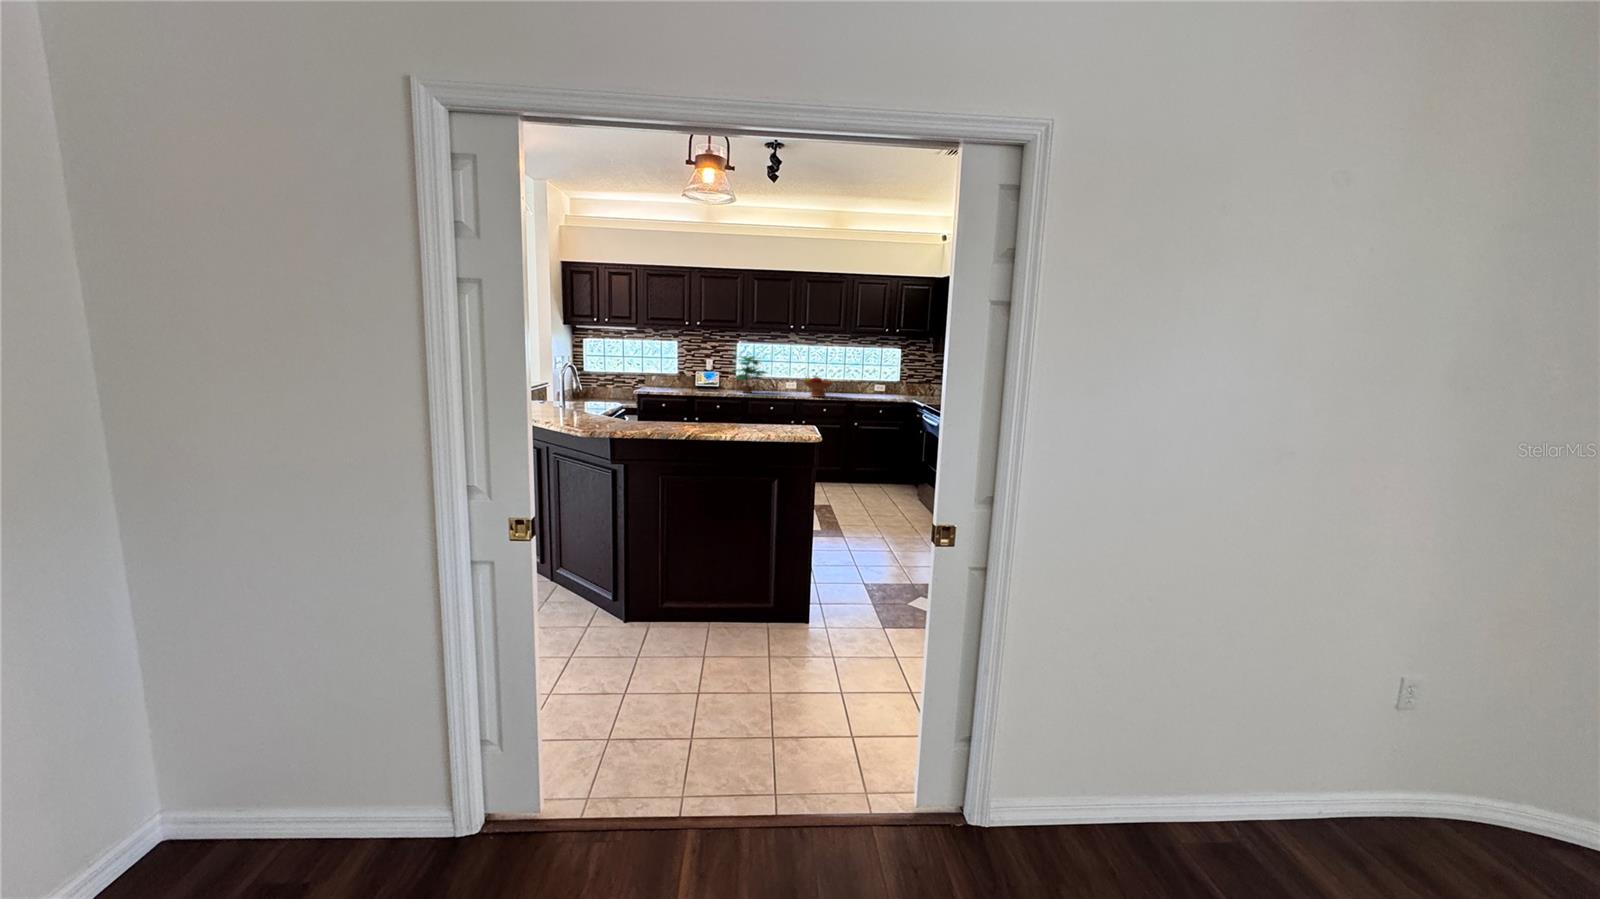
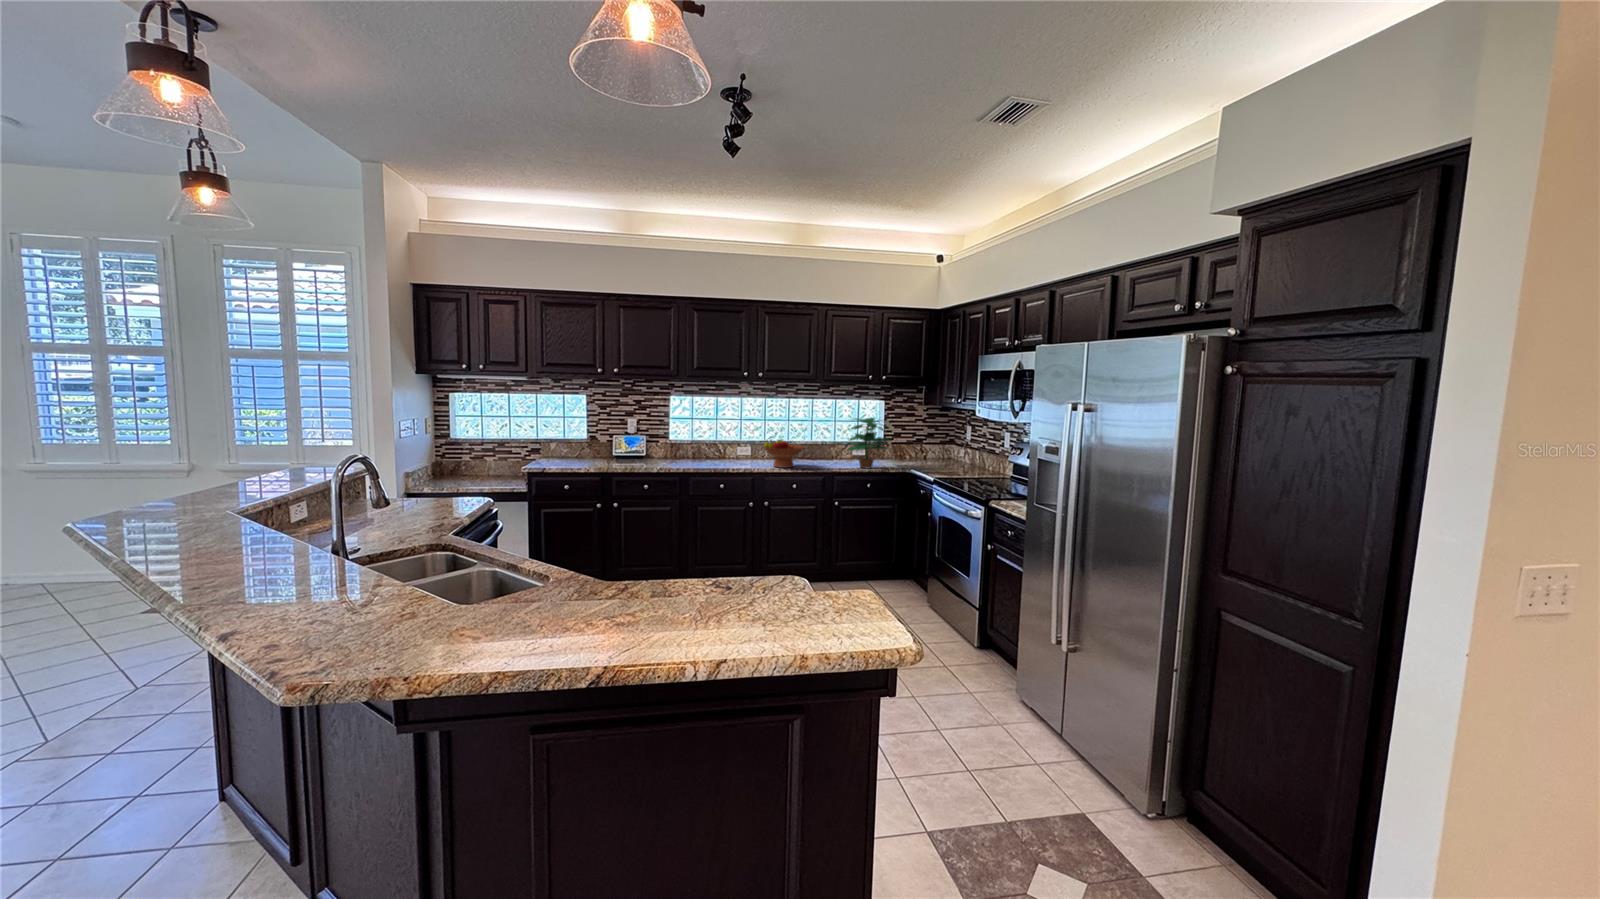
potted plant: present [732,356,766,393] -> present [849,418,890,469]

